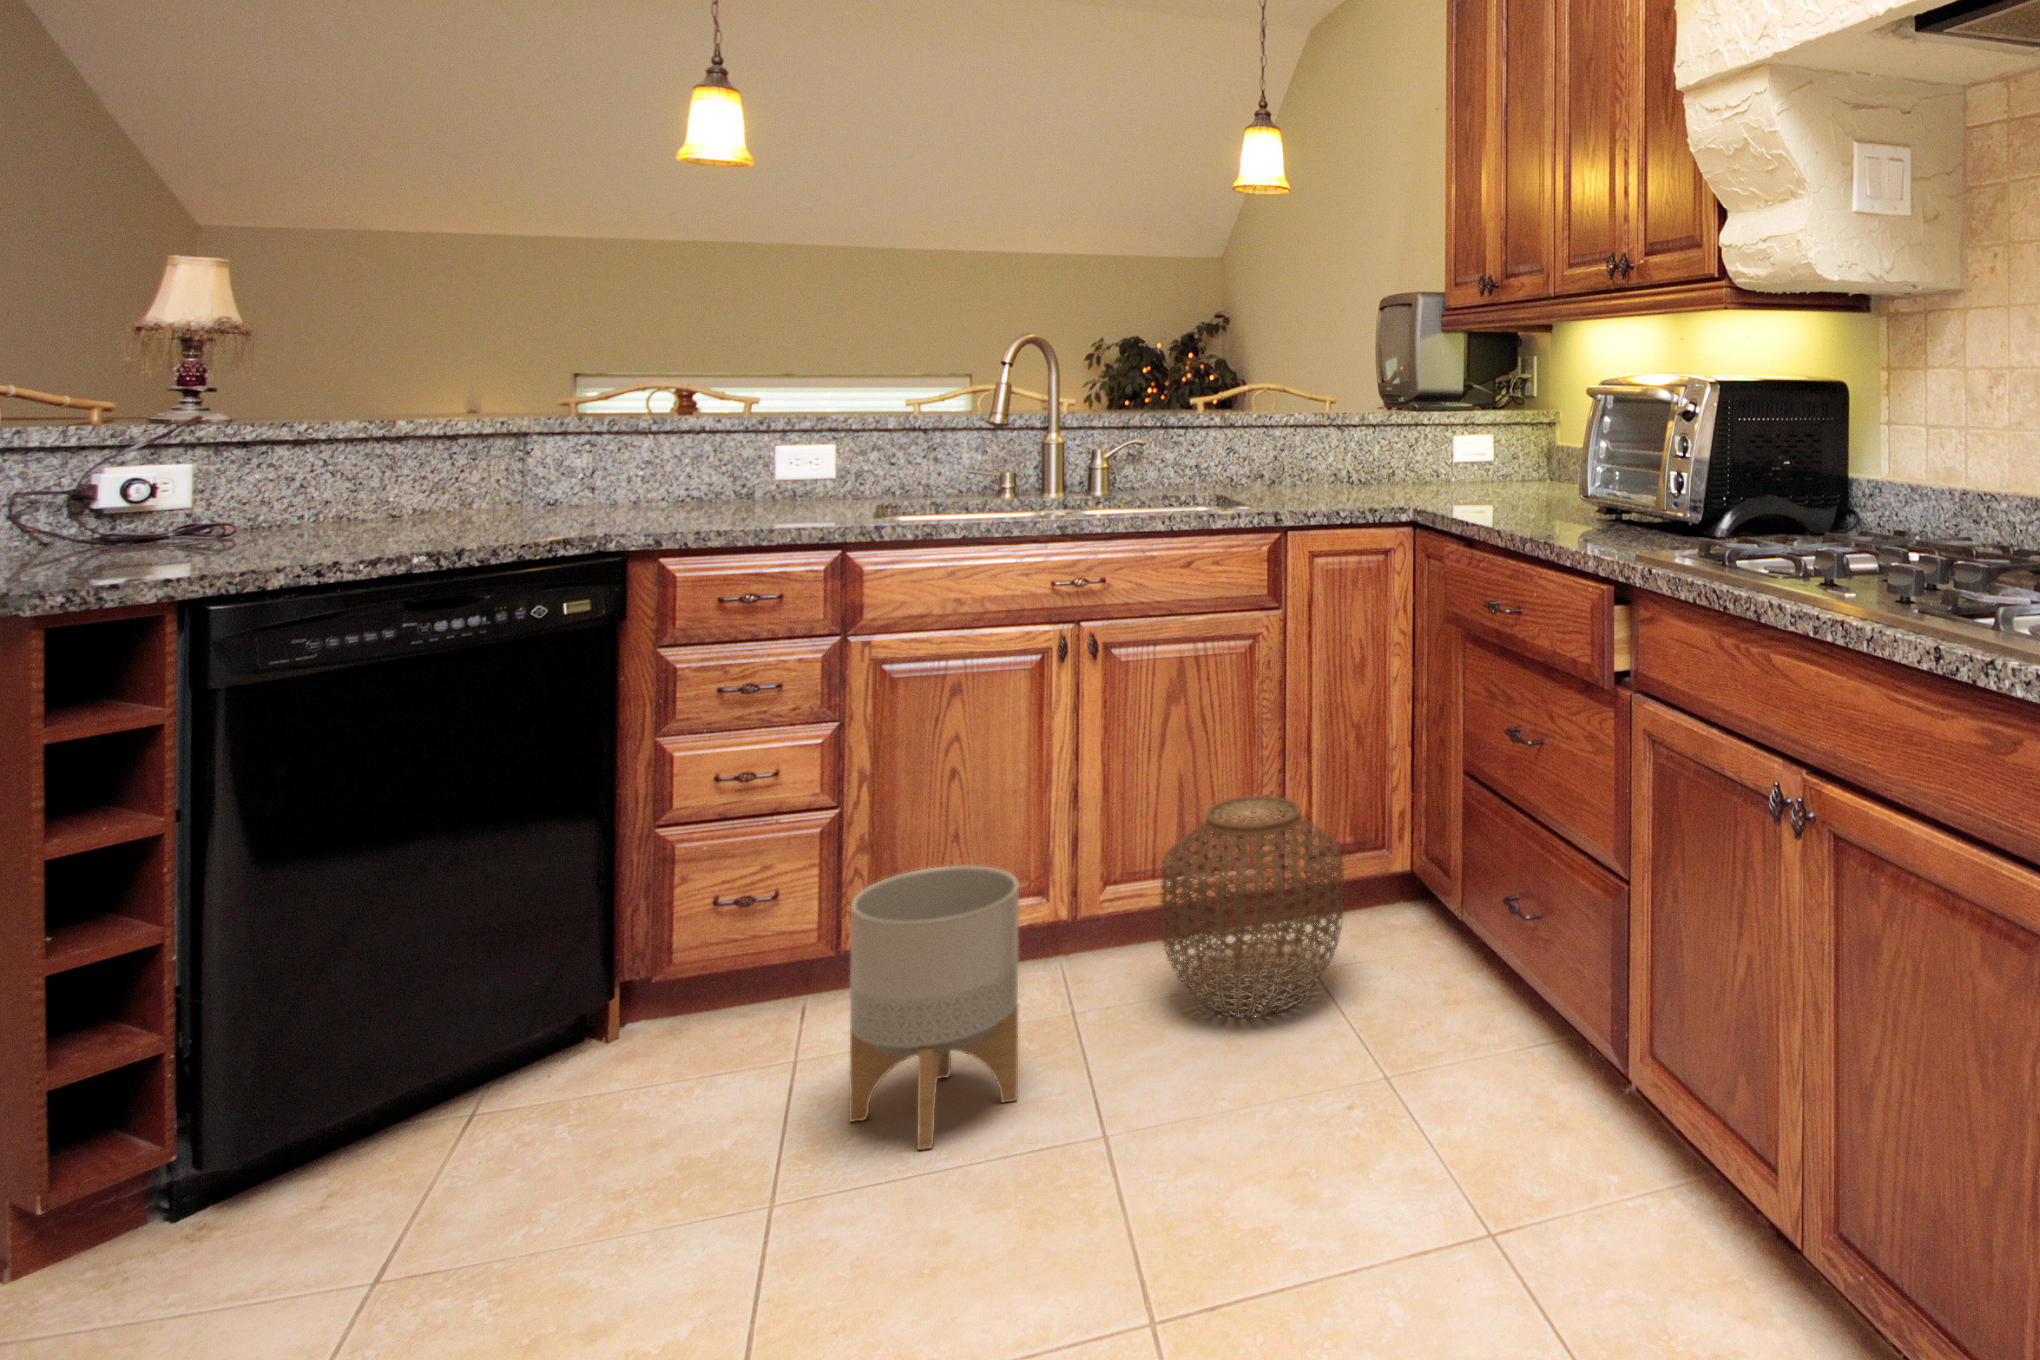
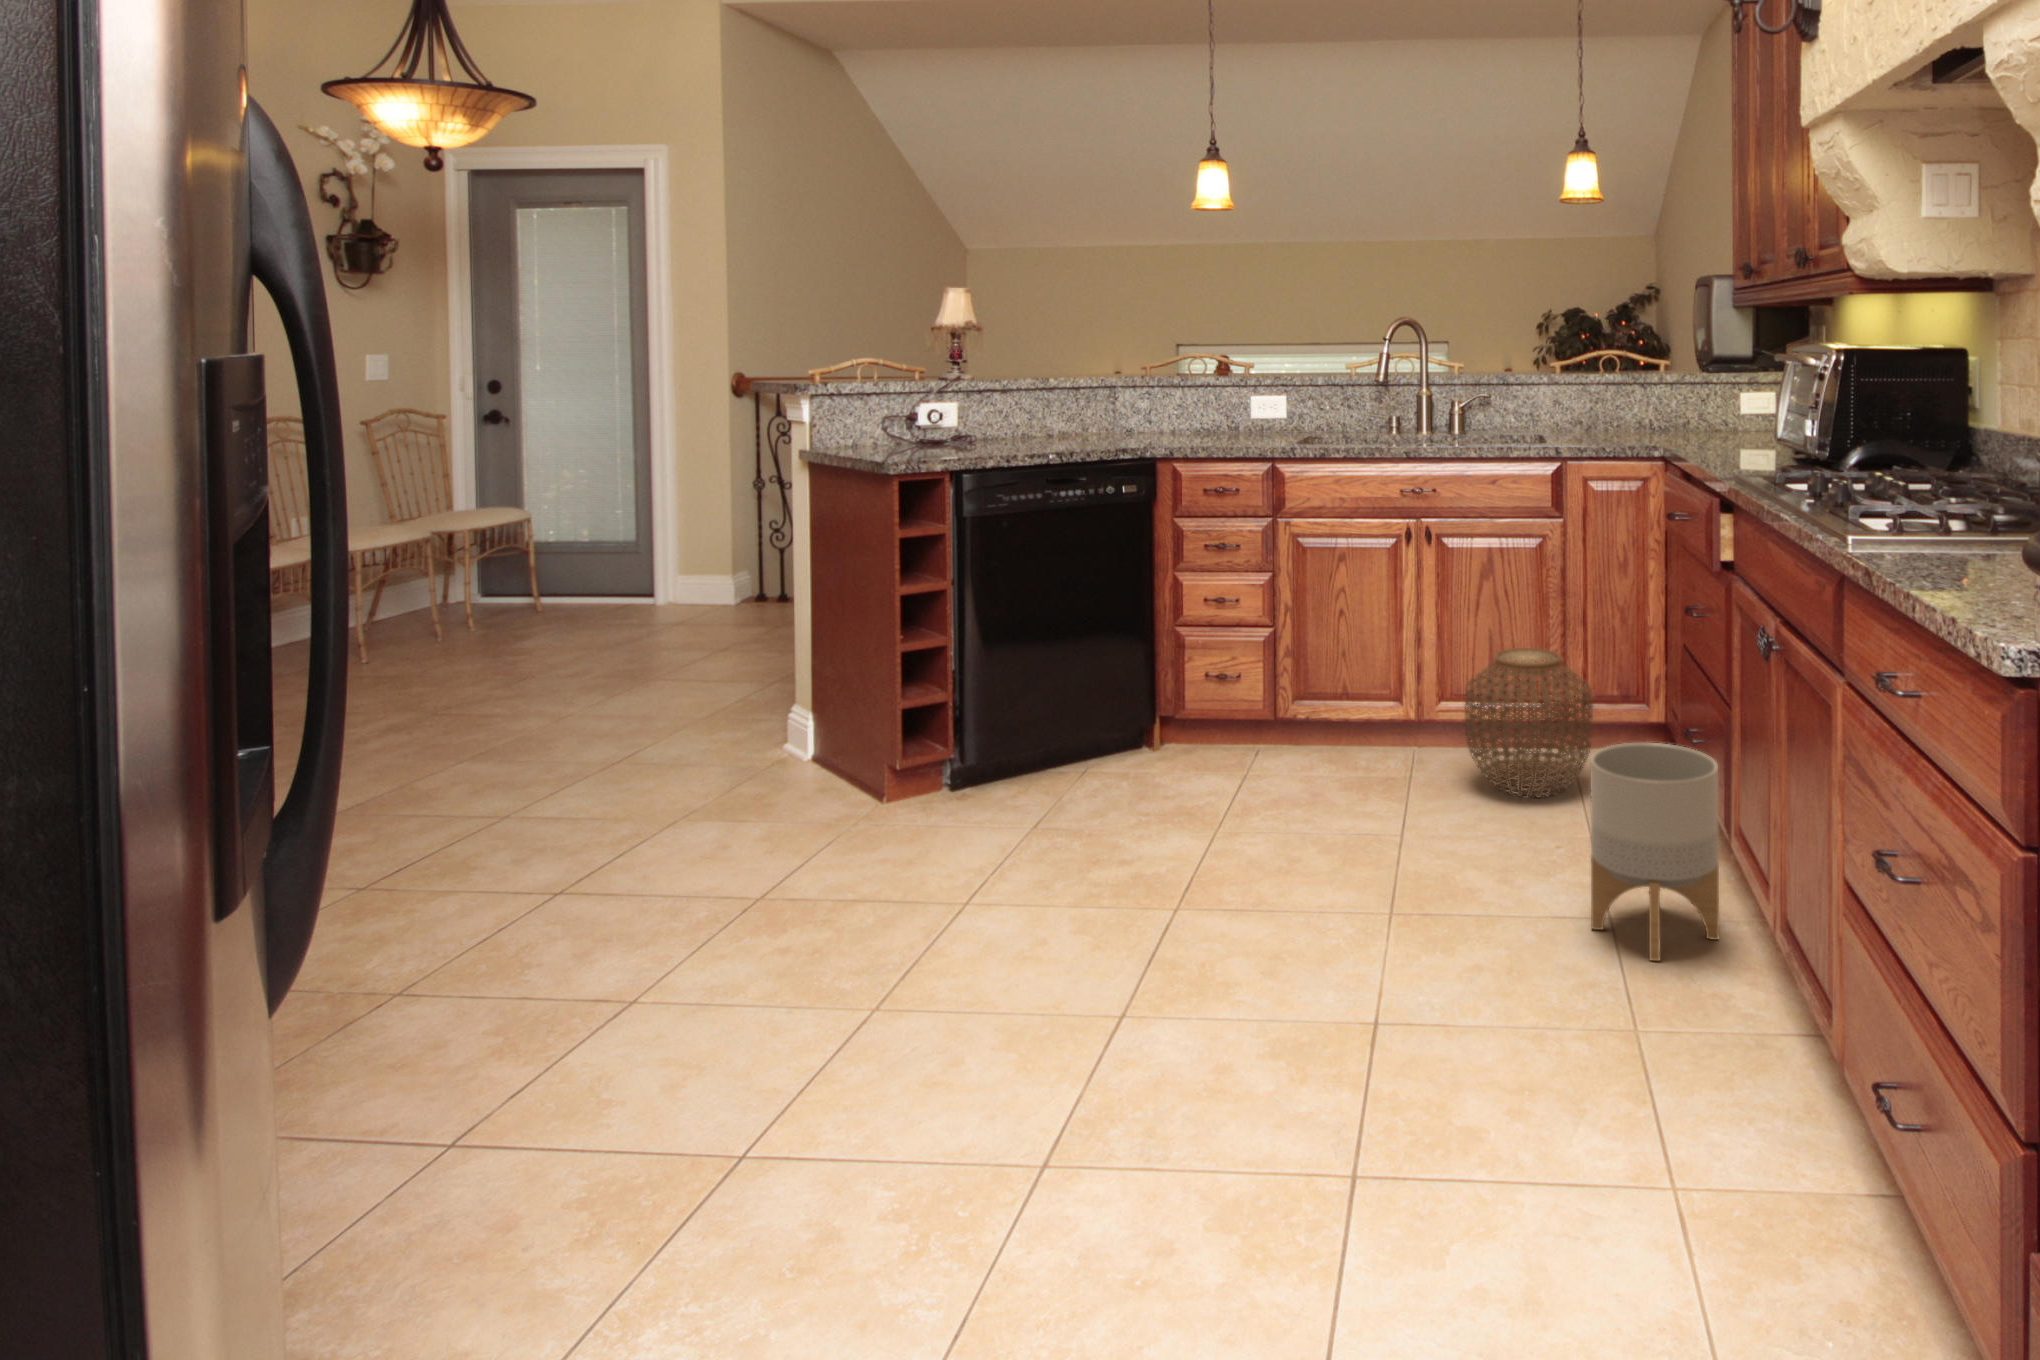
planter: present [849,866,1019,1150] -> present [1590,743,1719,961]

